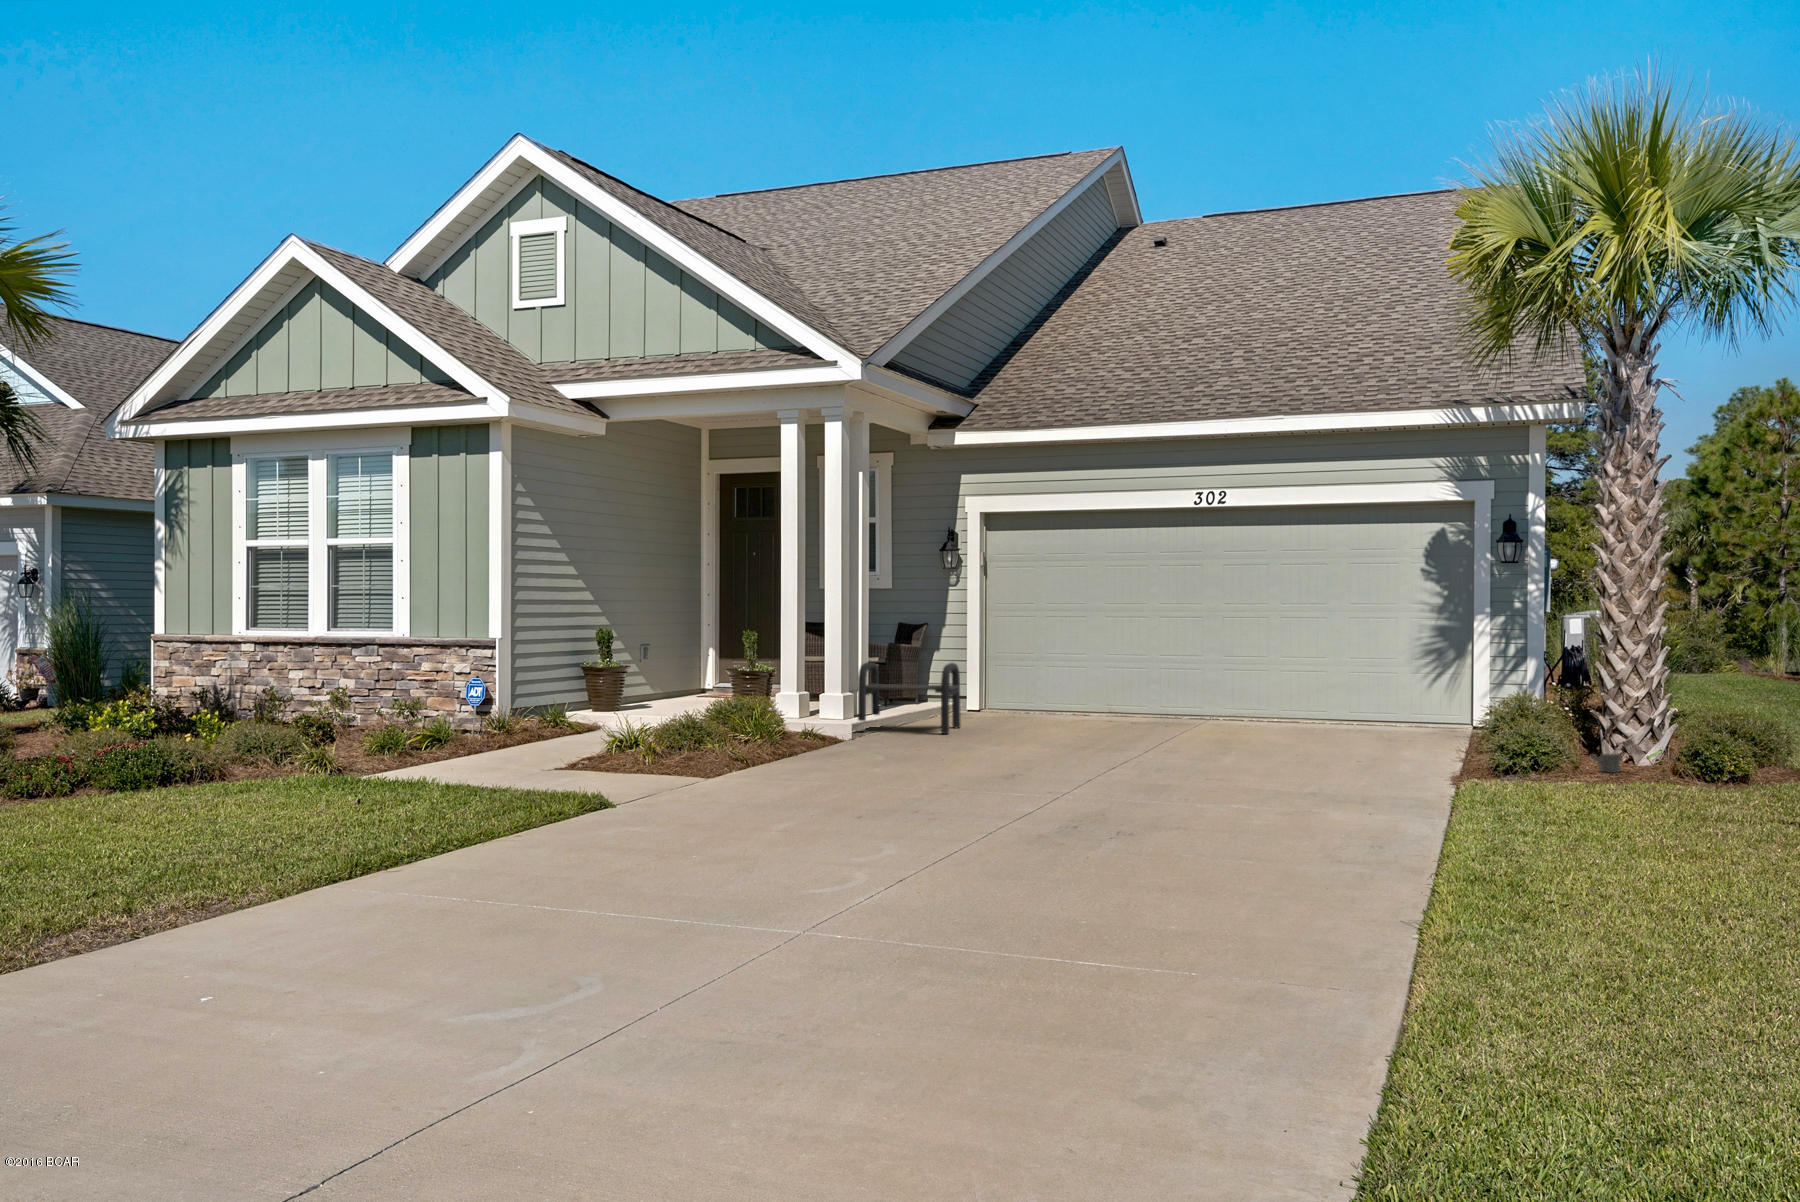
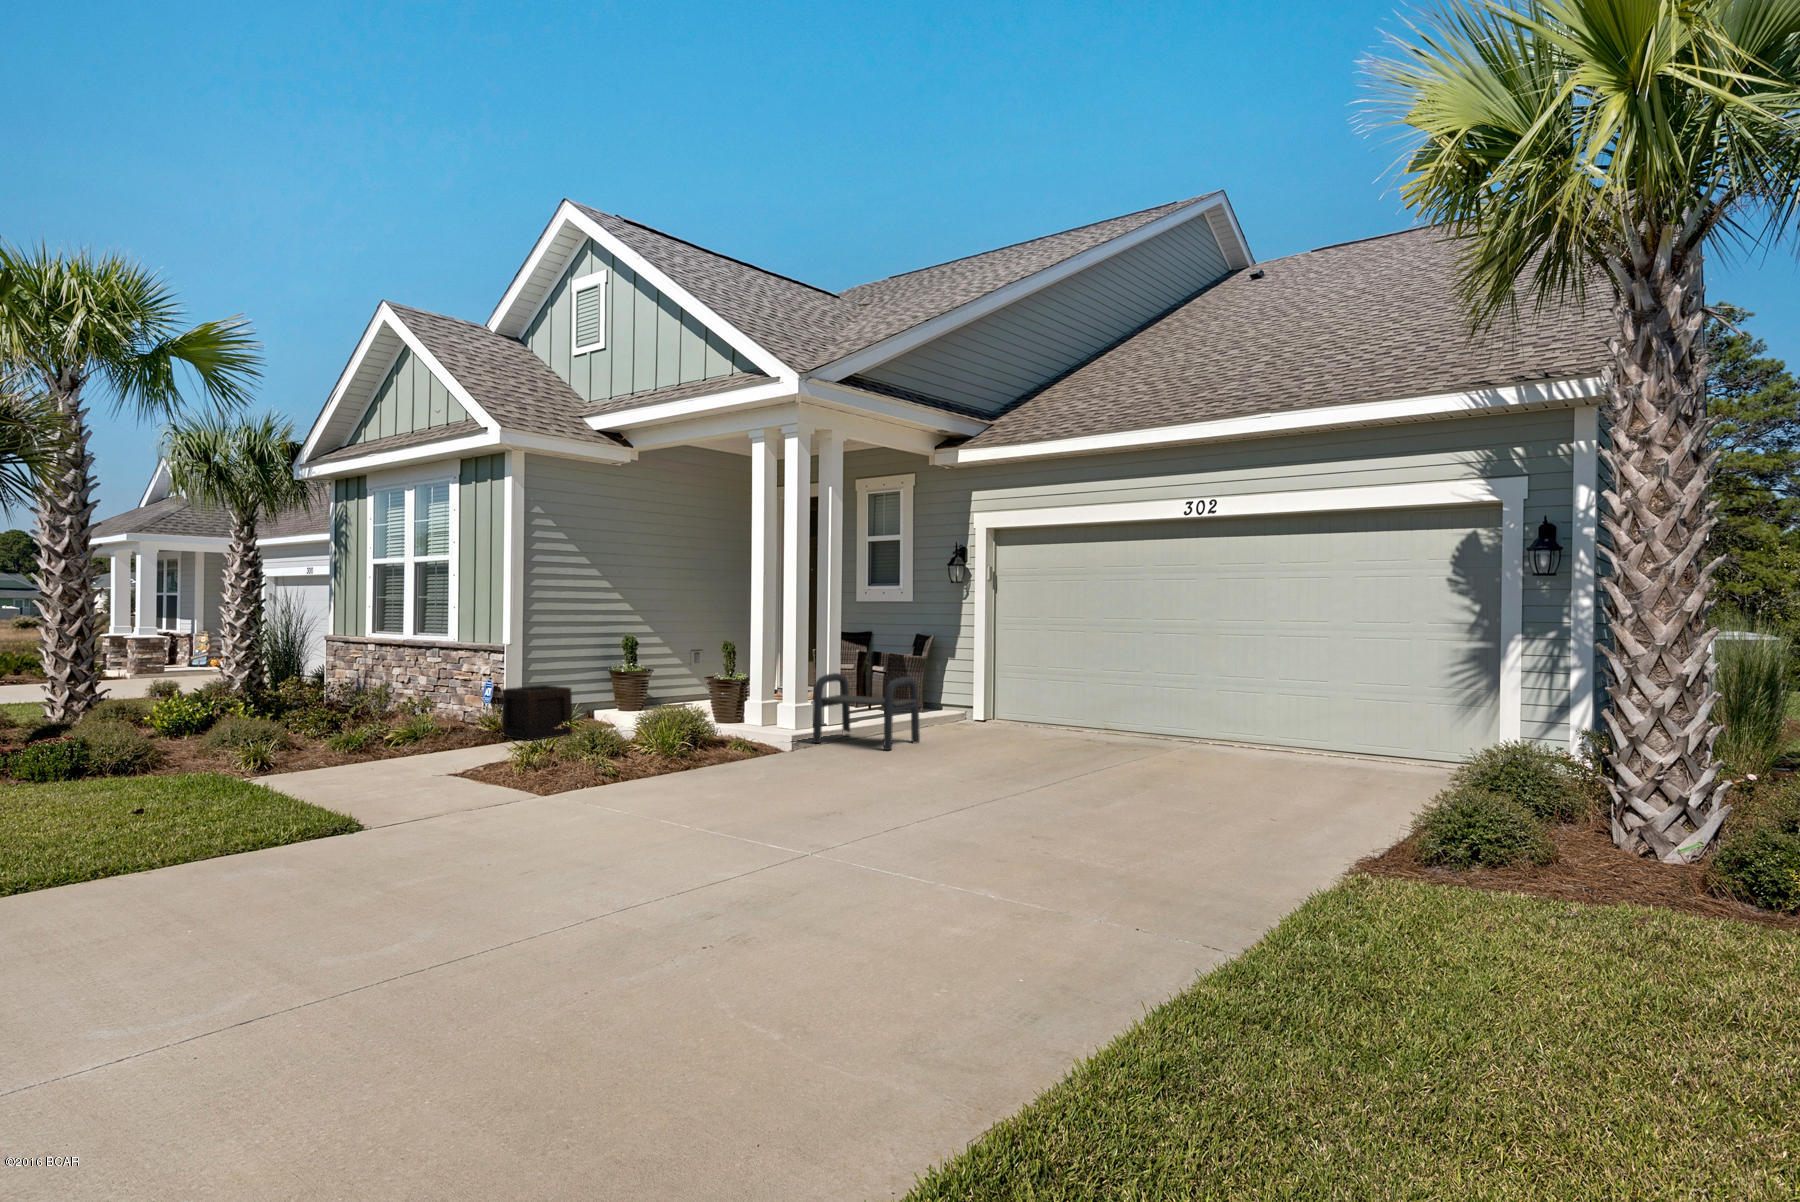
wooden crate: none [499,683,575,742] -> present [502,685,572,741]
watering can: present [1591,753,1621,773] -> none [1581,840,1636,870]

